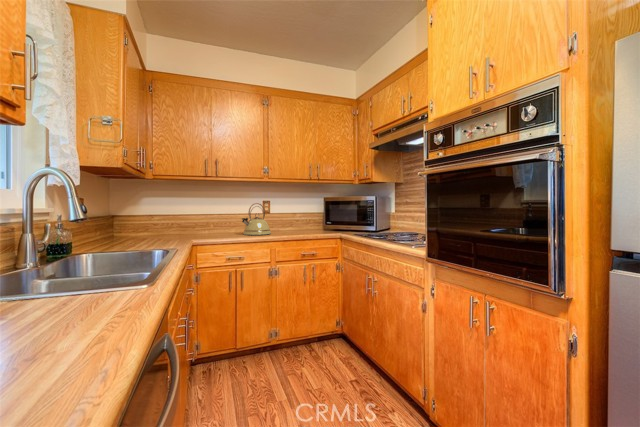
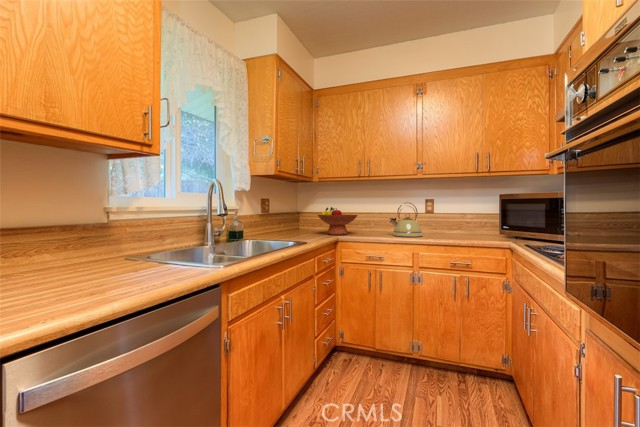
fruit bowl: none [160,208,209,238] -> present [318,207,358,235]

